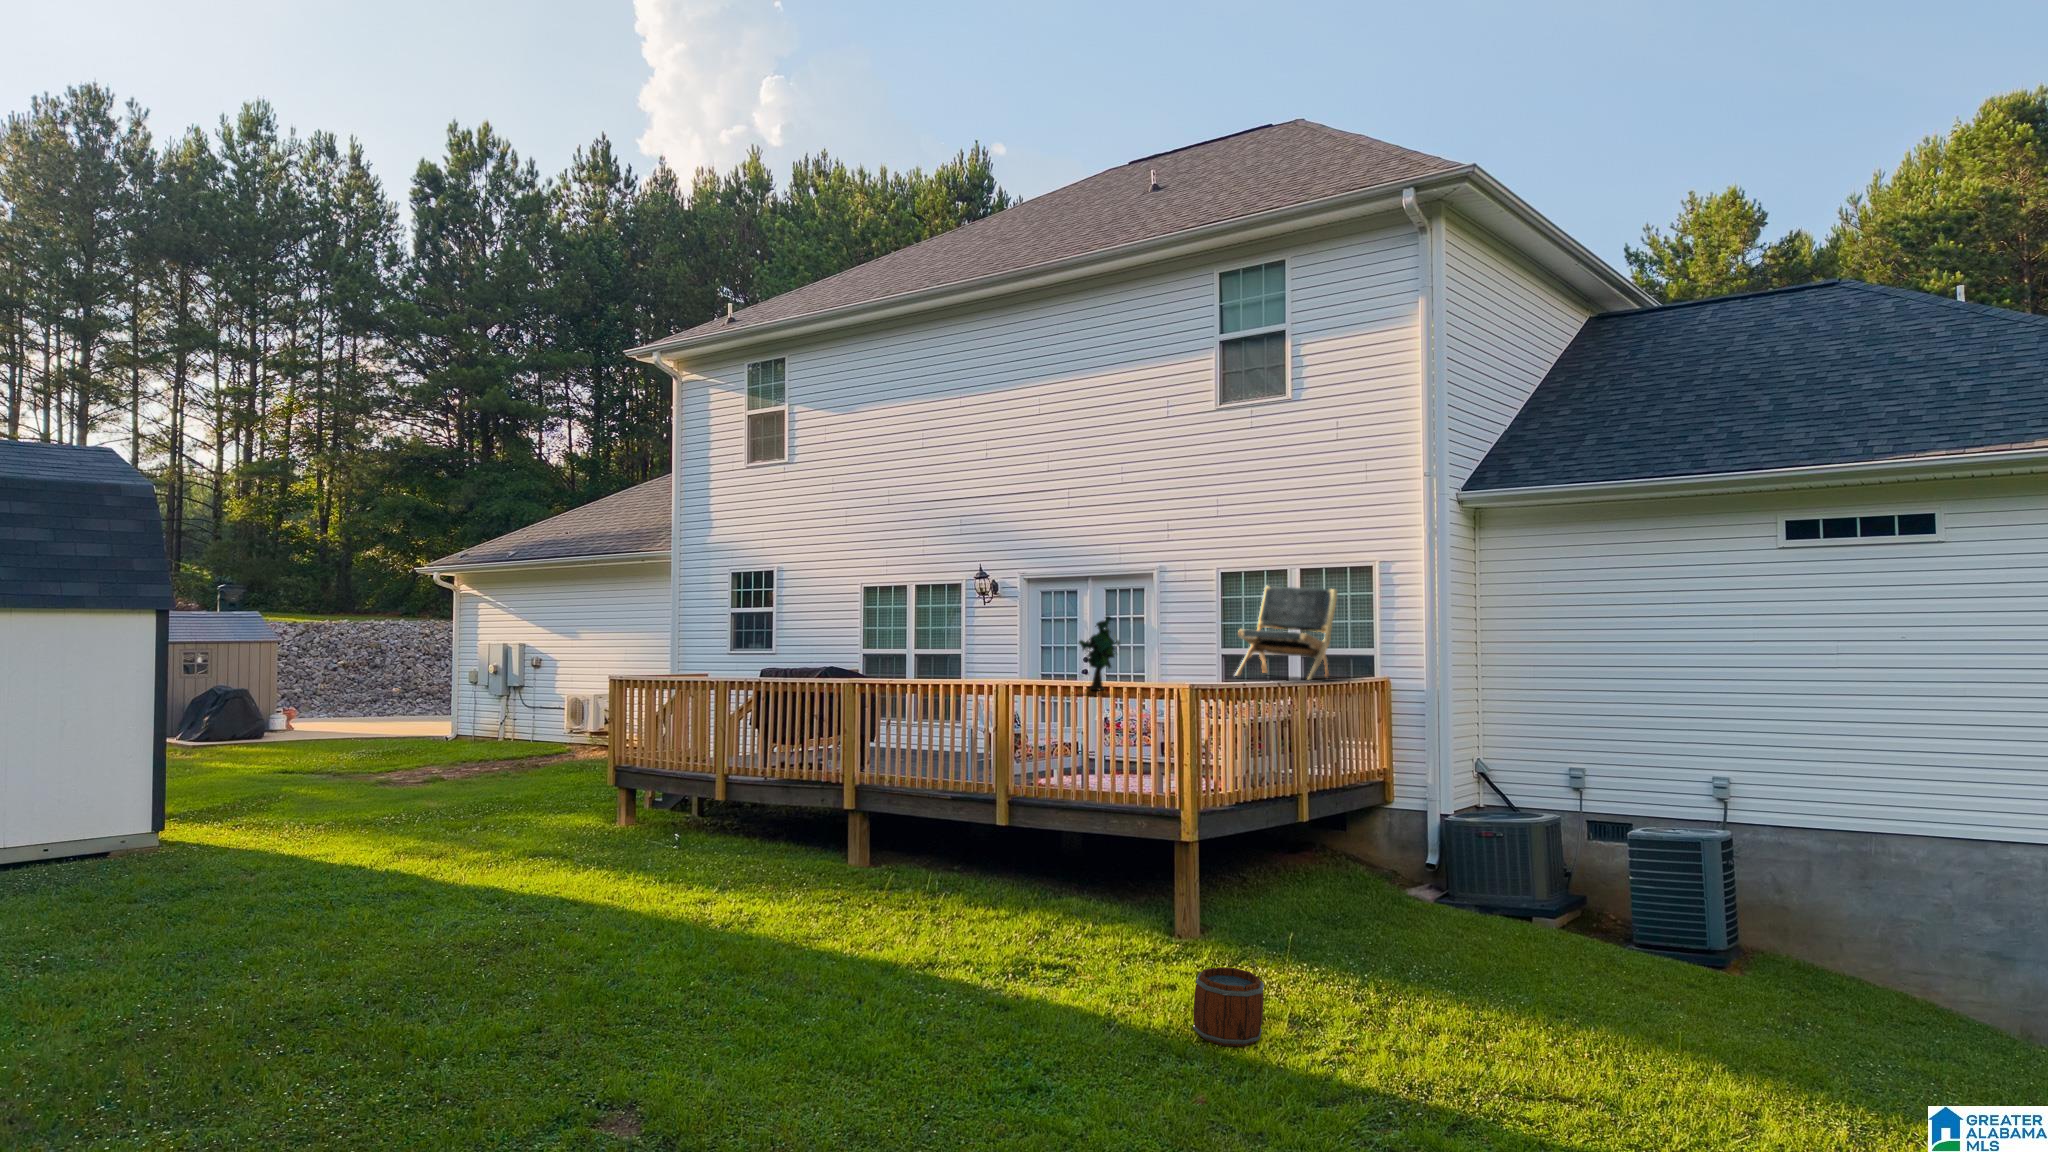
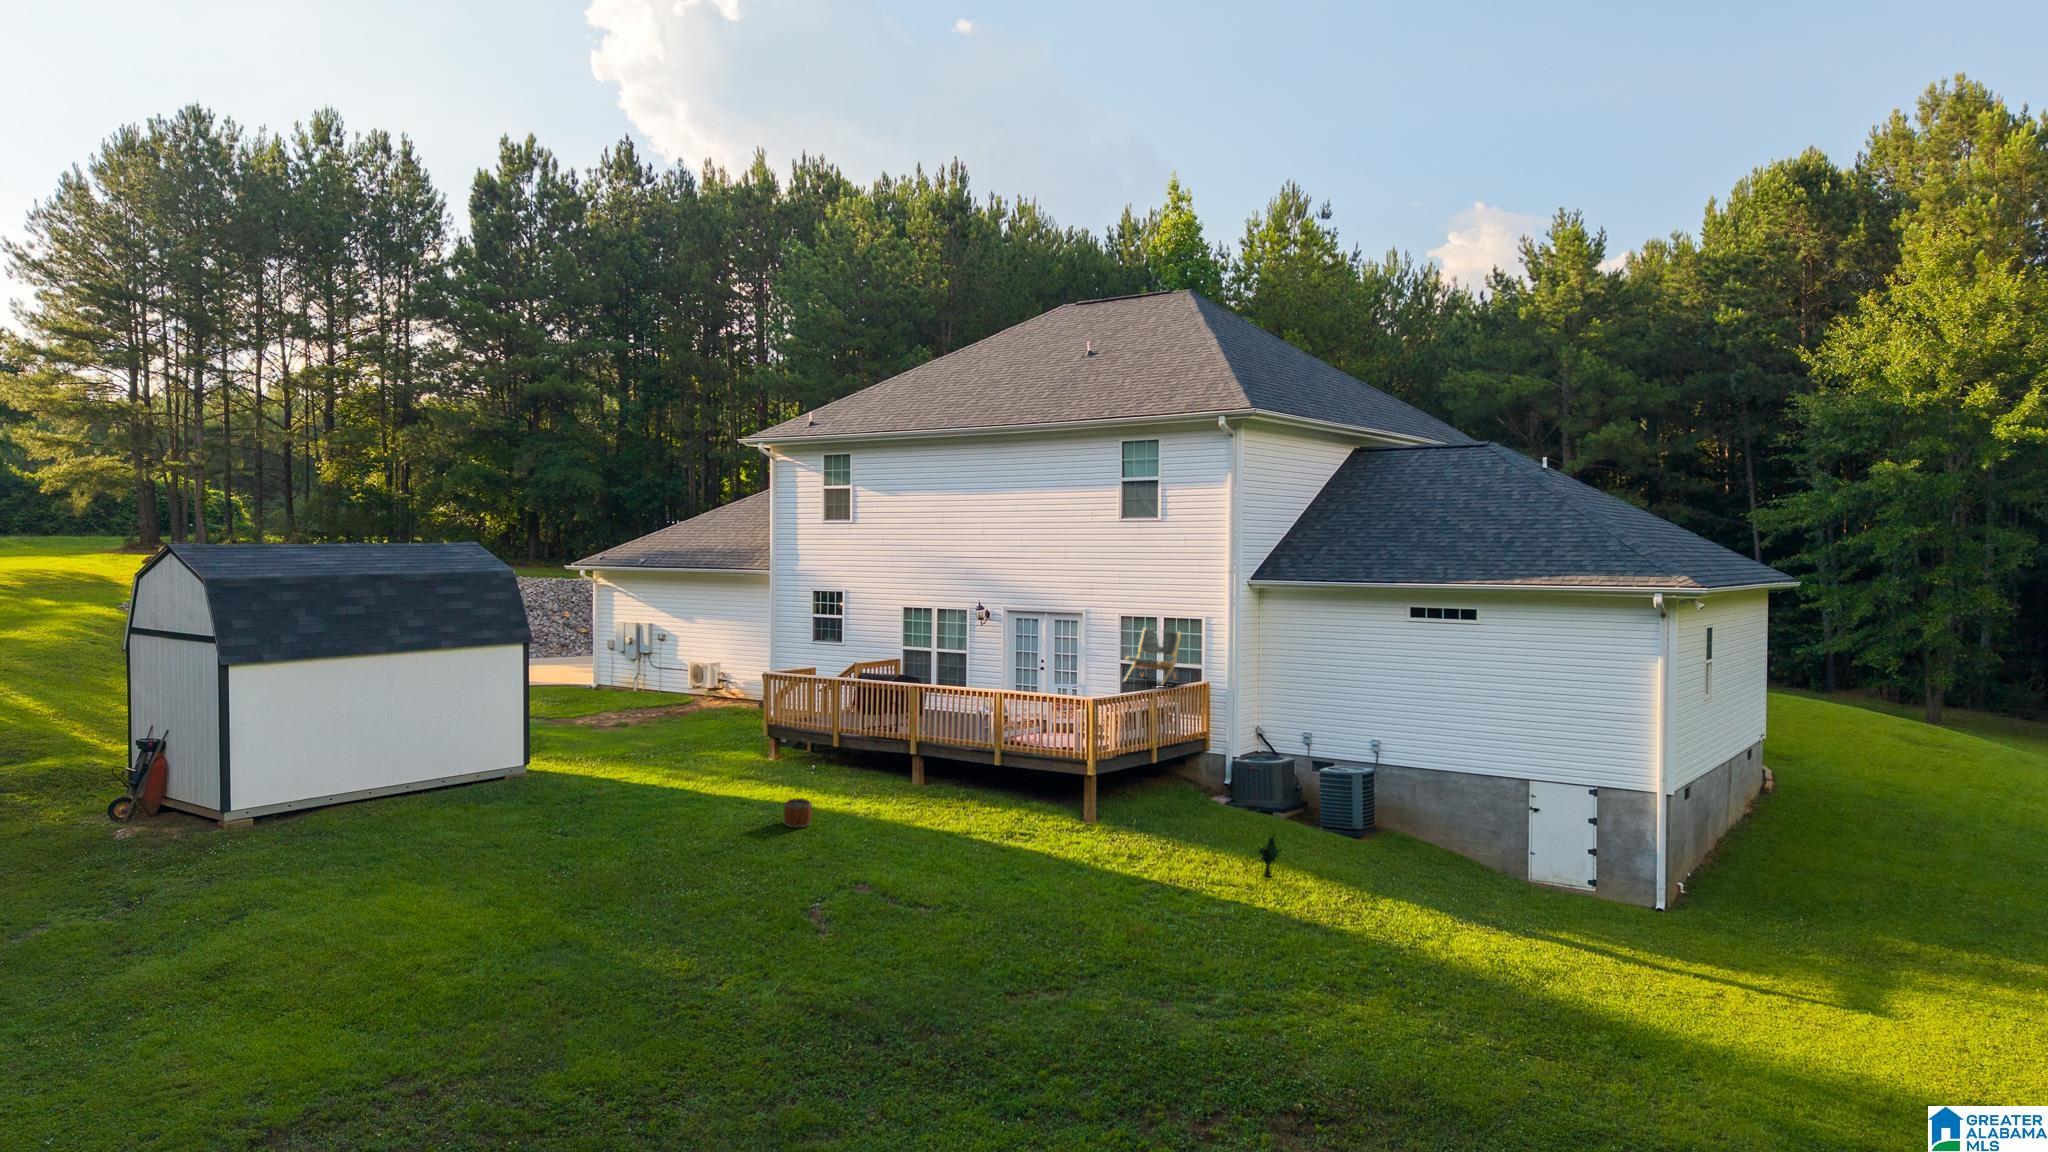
decorative plant: present [1078,616,1120,690] -> present [1258,834,1280,877]
bucket: present [1193,967,1264,1046] -> present [784,798,812,828]

